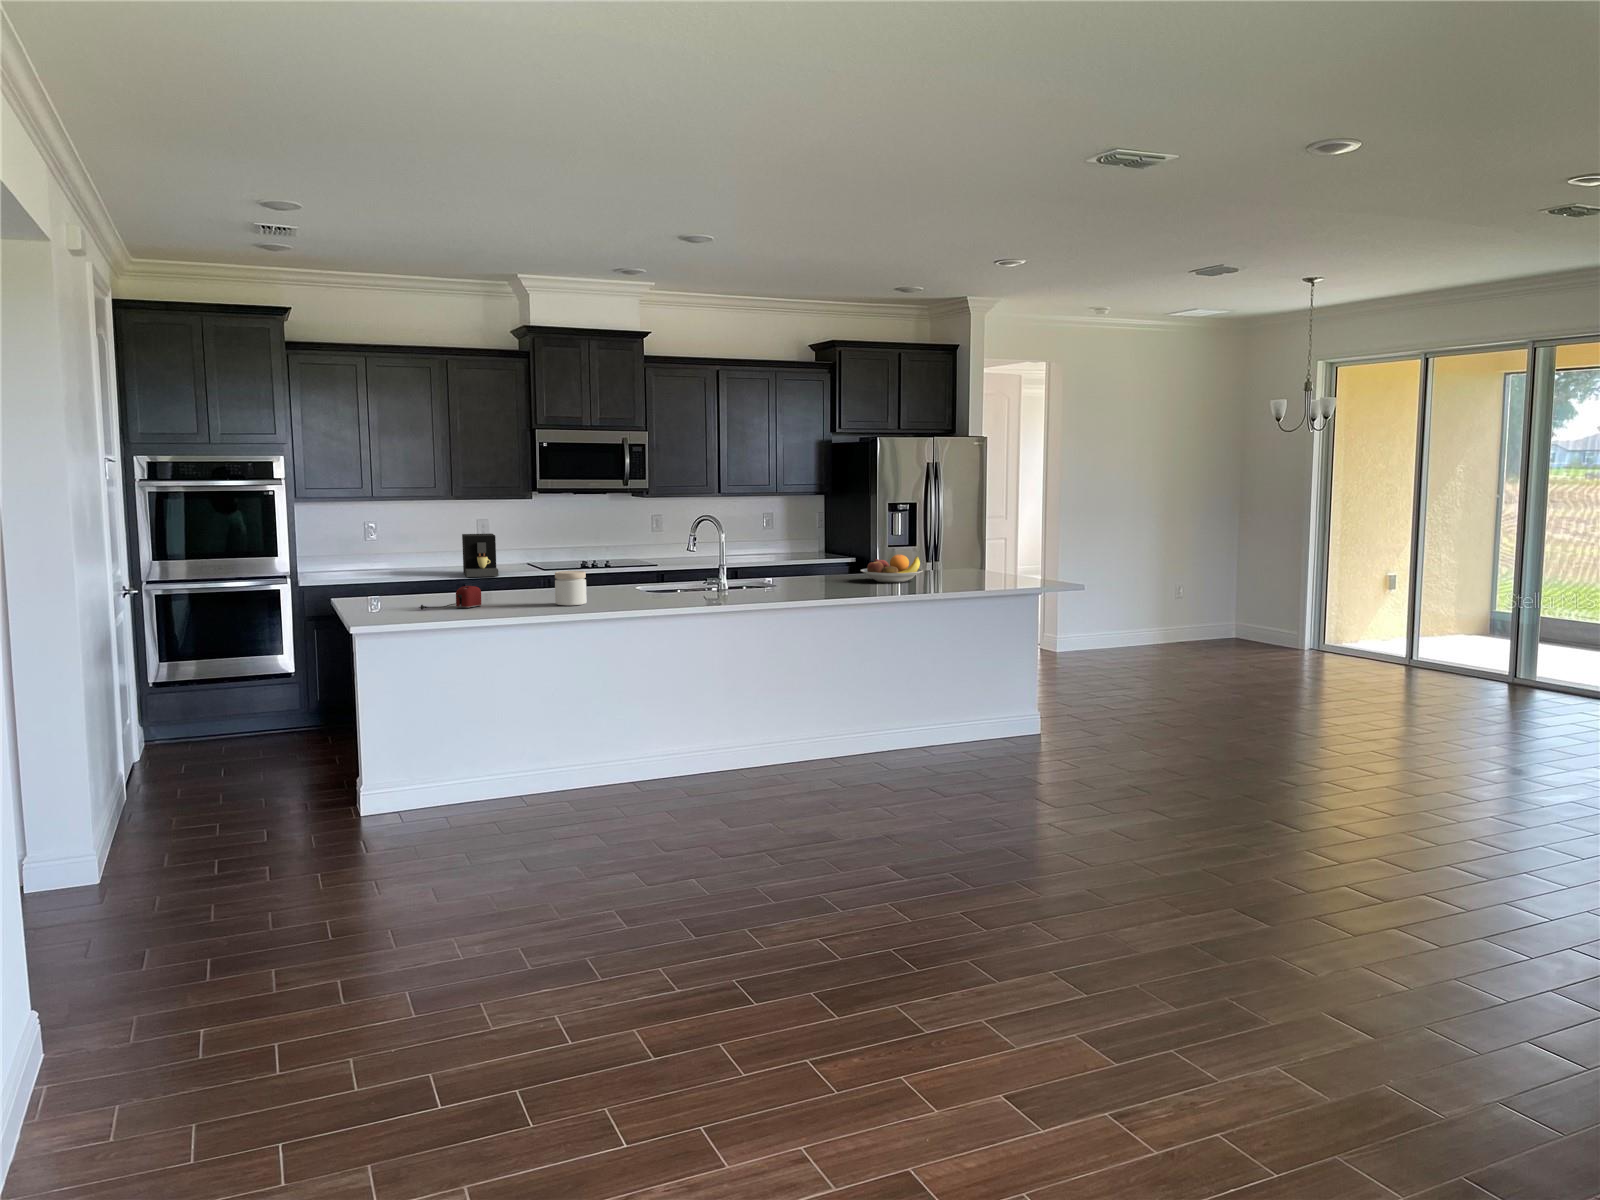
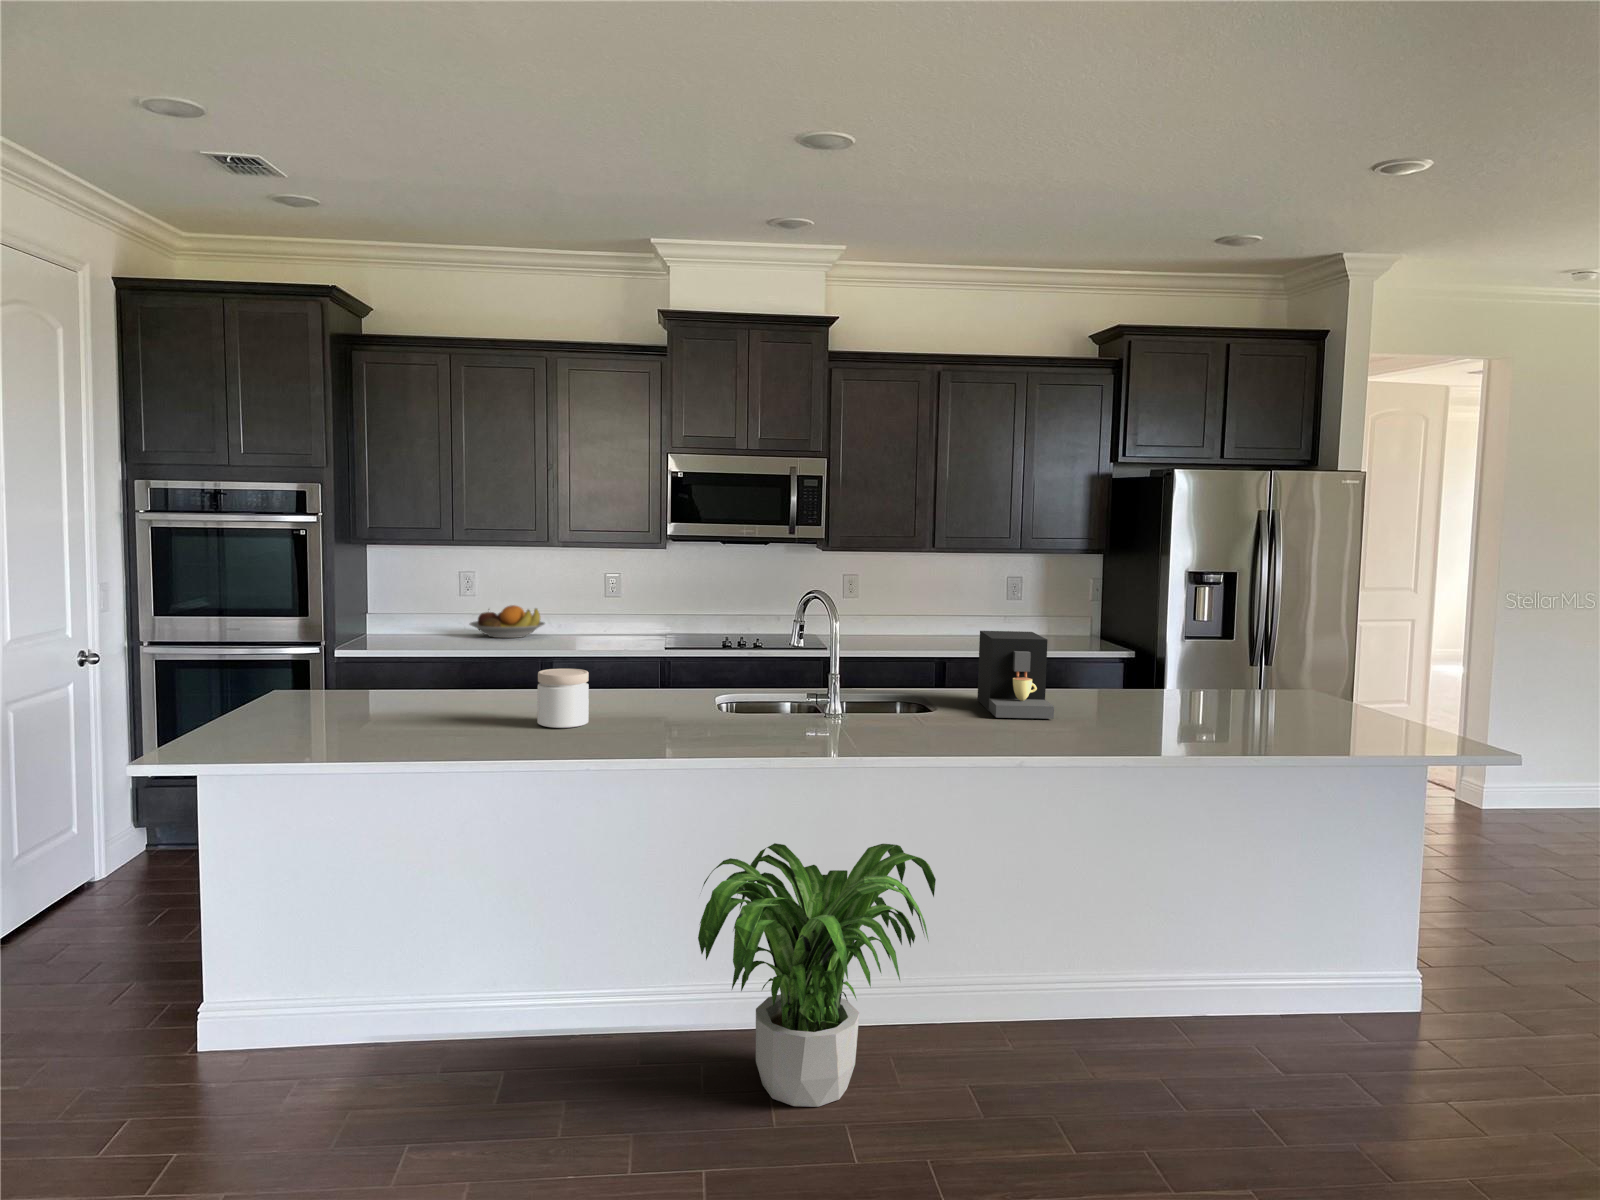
coffee maker: present [462,534,499,577] -> present [977,631,1054,719]
fruit bowl: present [860,555,923,583] -> present [470,605,545,638]
toaster: present [419,586,482,610] -> none [328,684,436,719]
potted plant: none [674,655,814,794] -> present [698,843,936,1107]

